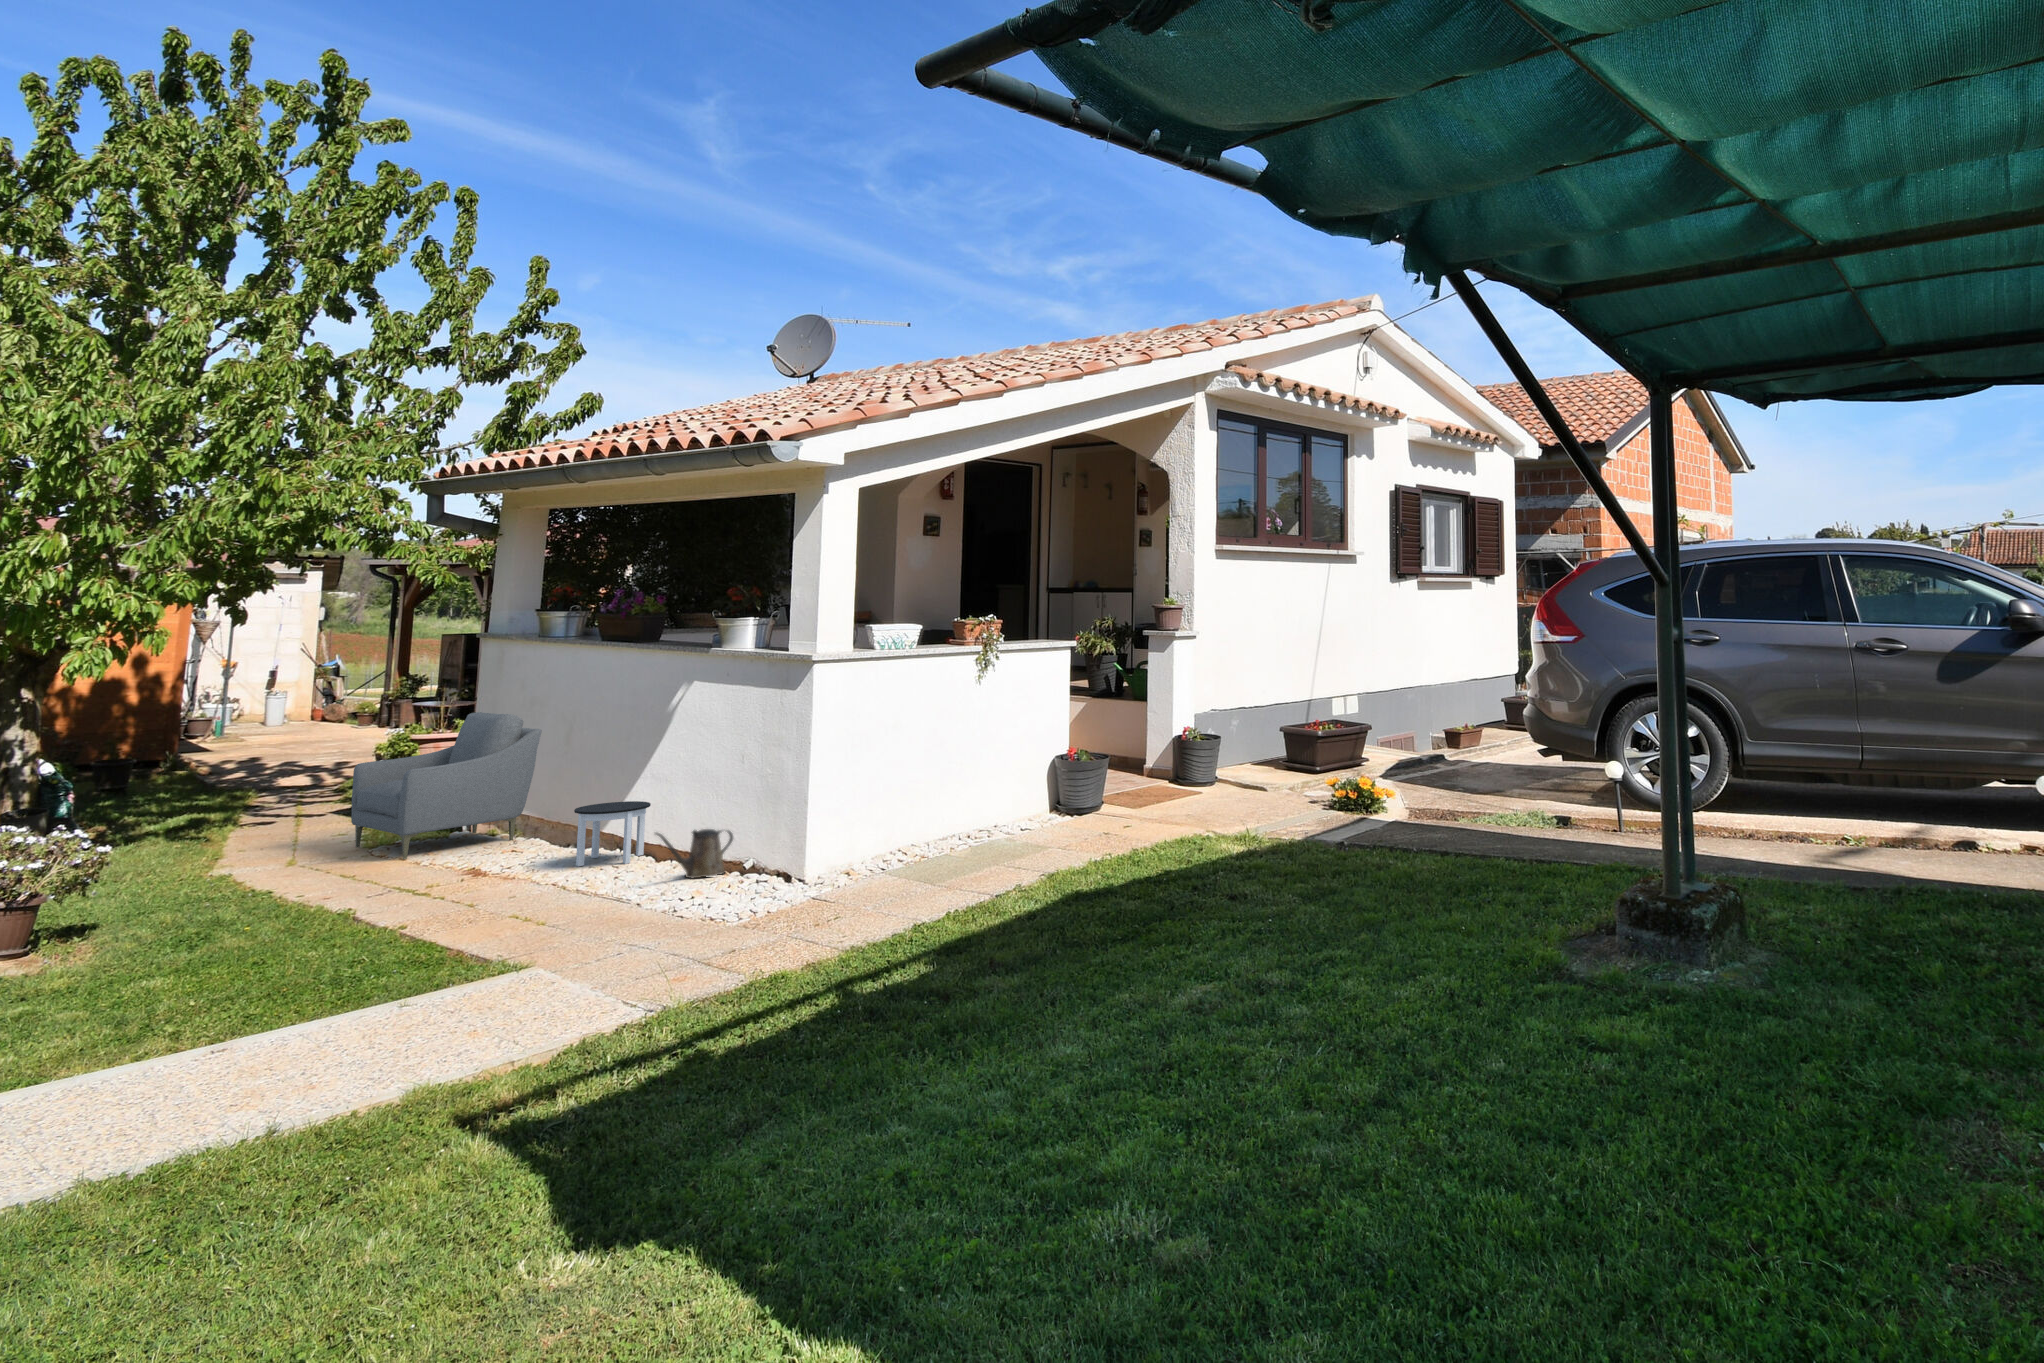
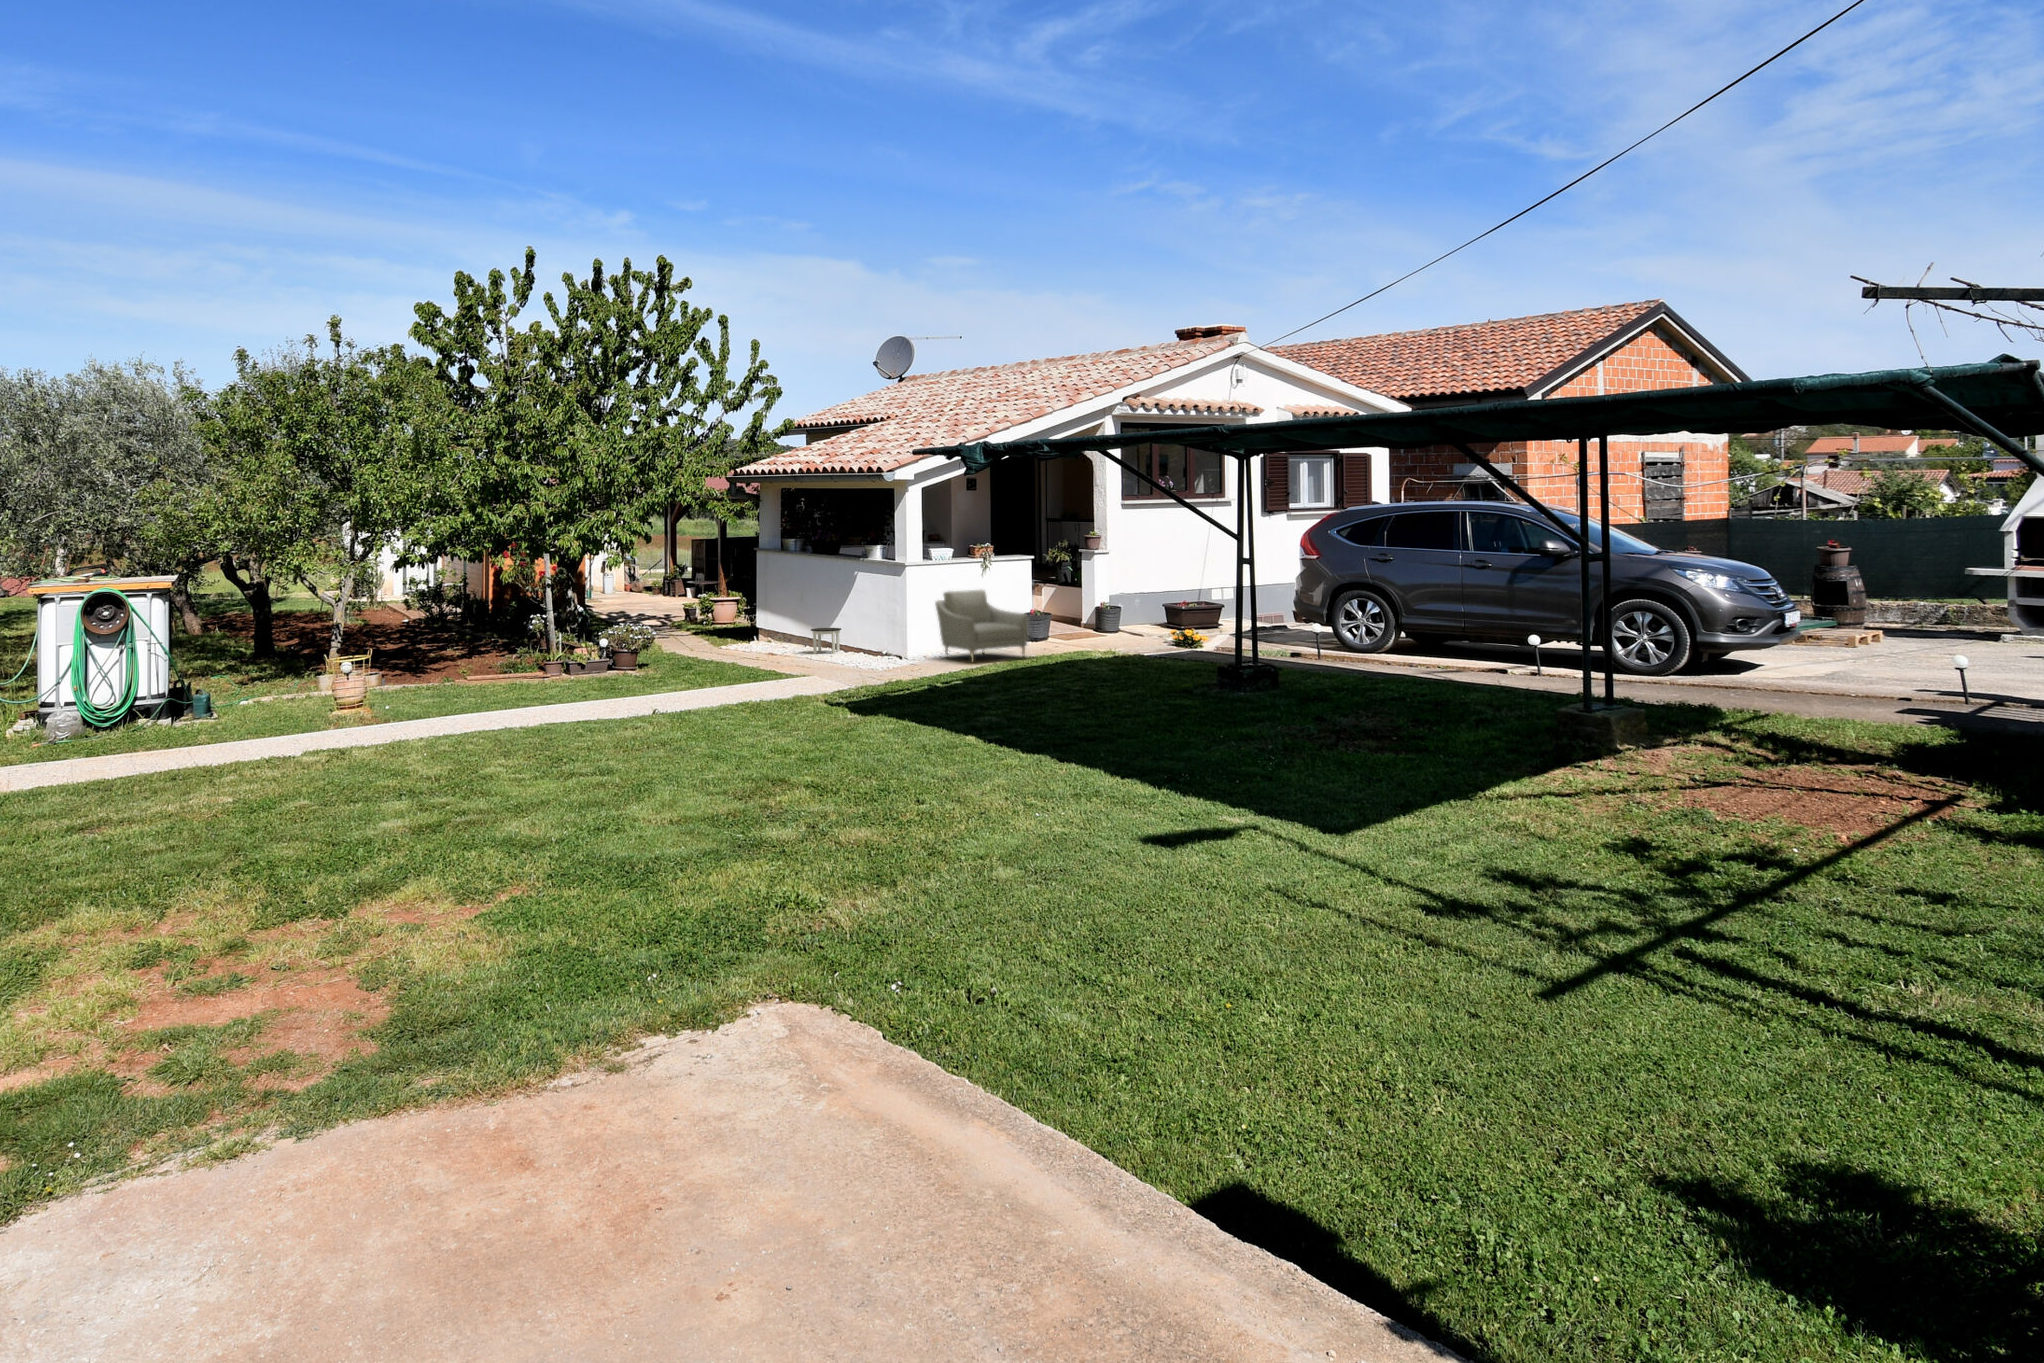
chair: present [351,712,542,859] -> present [935,590,1028,662]
watering can: present [655,829,733,878] -> none [846,637,878,658]

